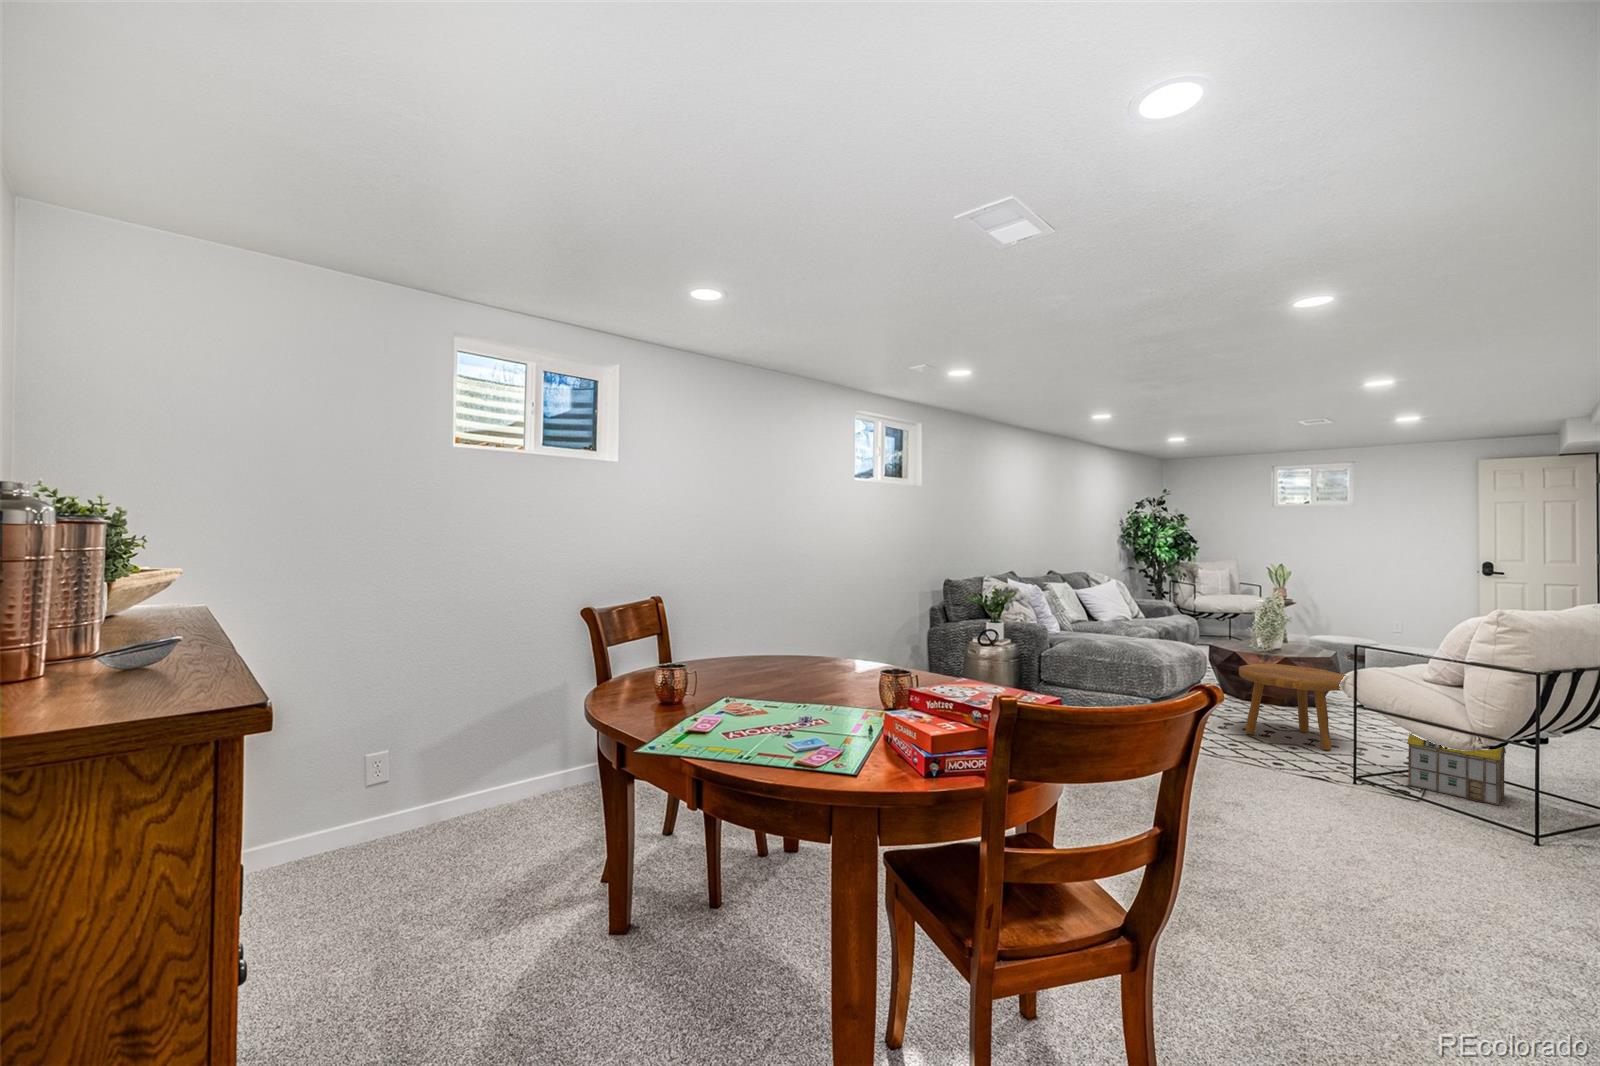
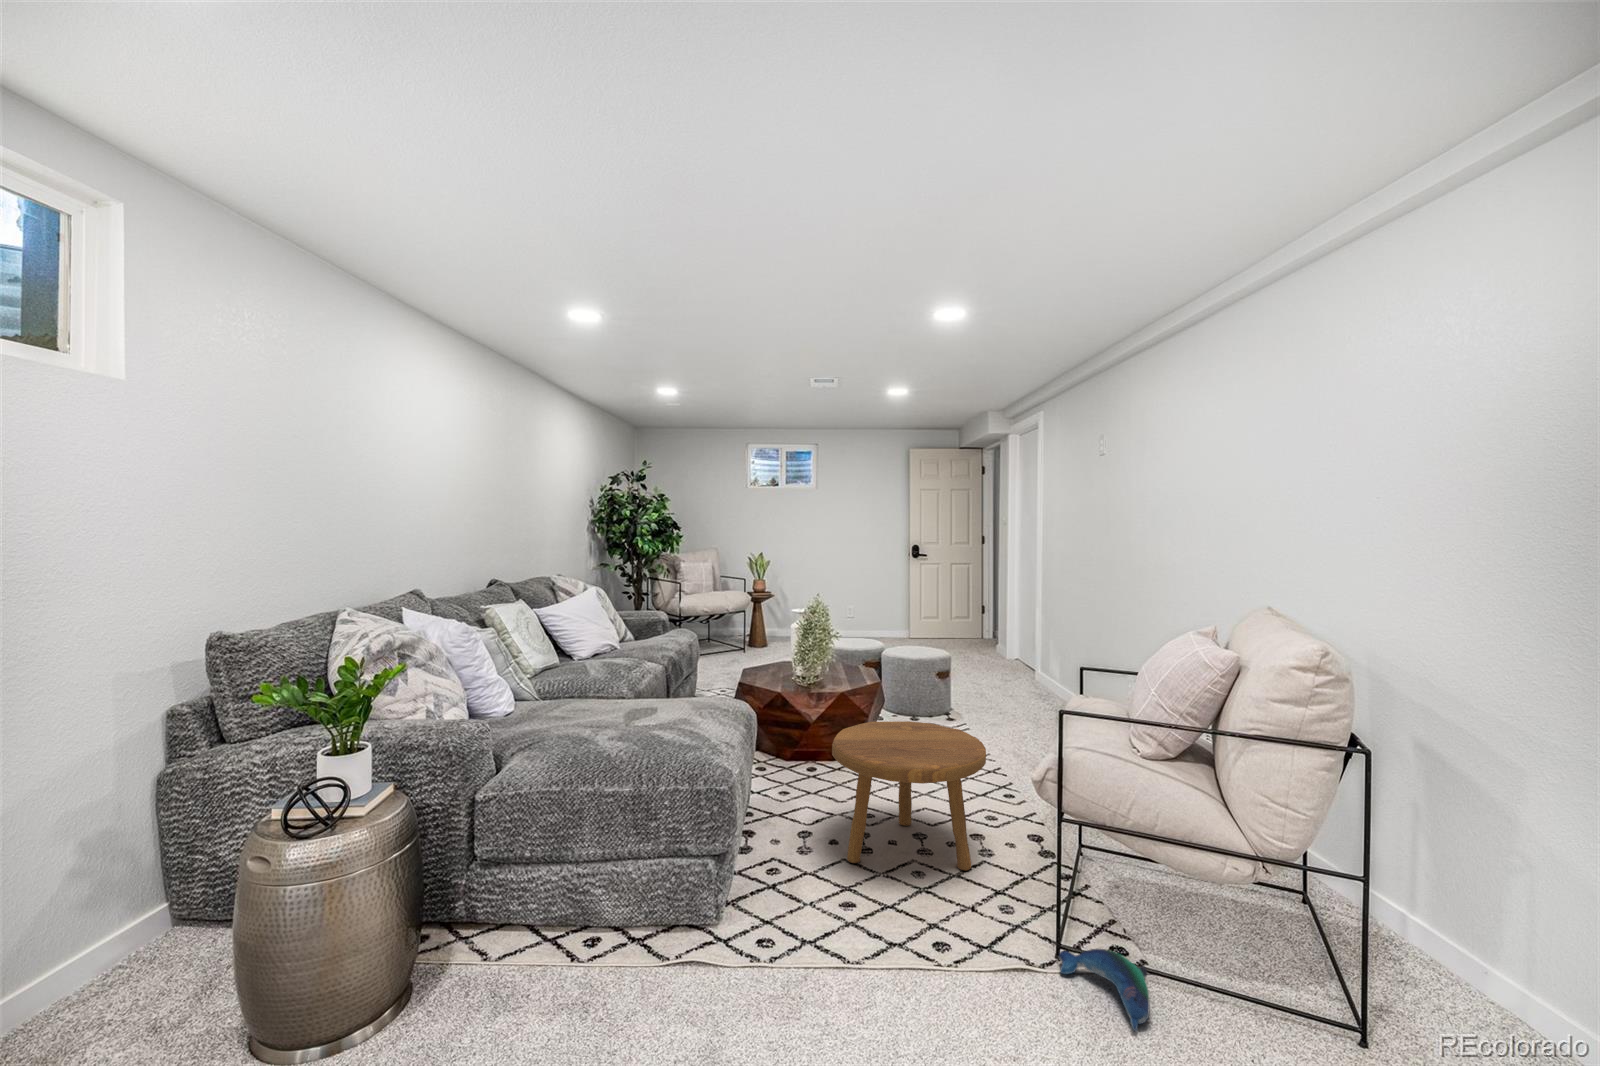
toy house: present [1407,734,1506,805] -> none [1105,829,1247,949]
plush toy: none [1339,771,1387,796] -> present [1059,949,1149,1031]

